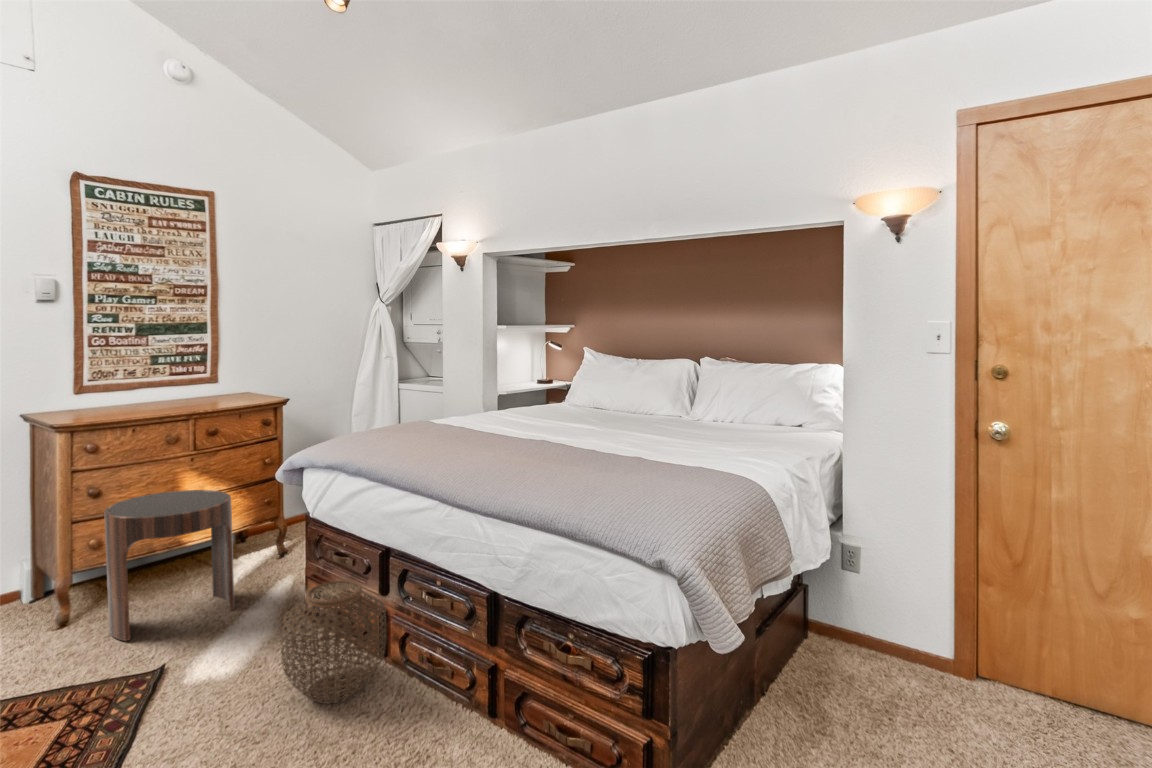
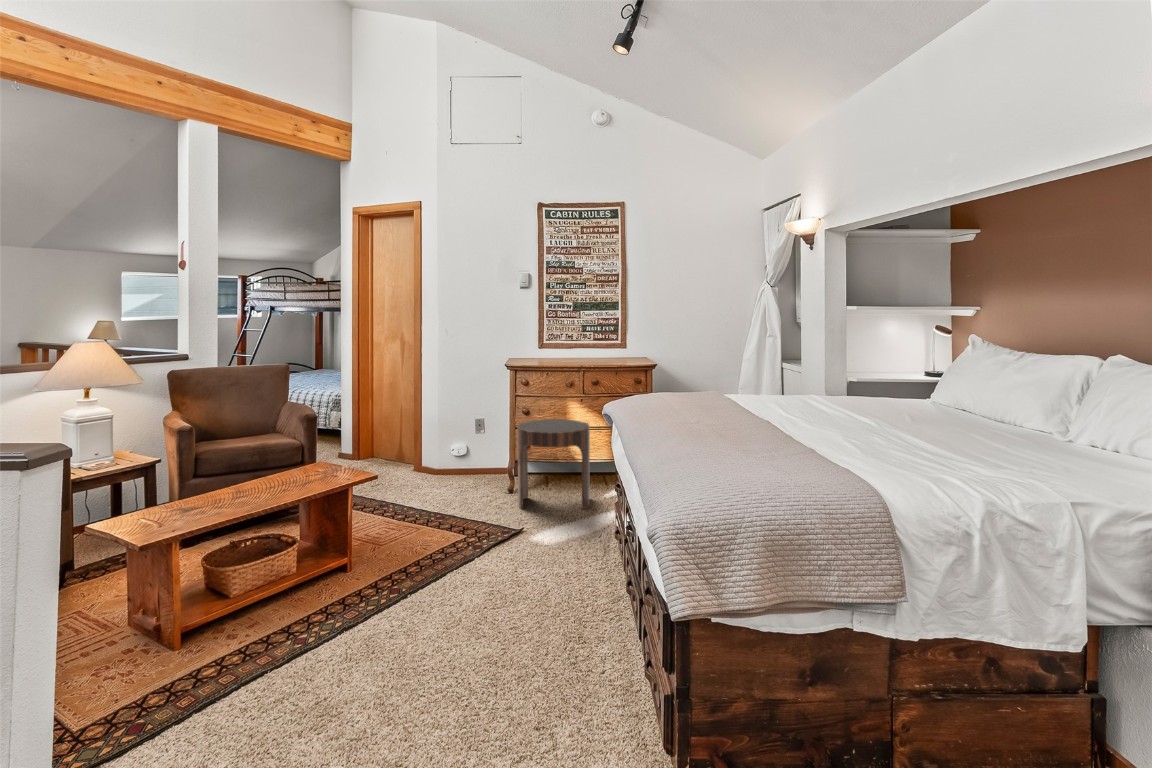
woven basket: present [281,580,386,703] -> none [542,496,616,584]

